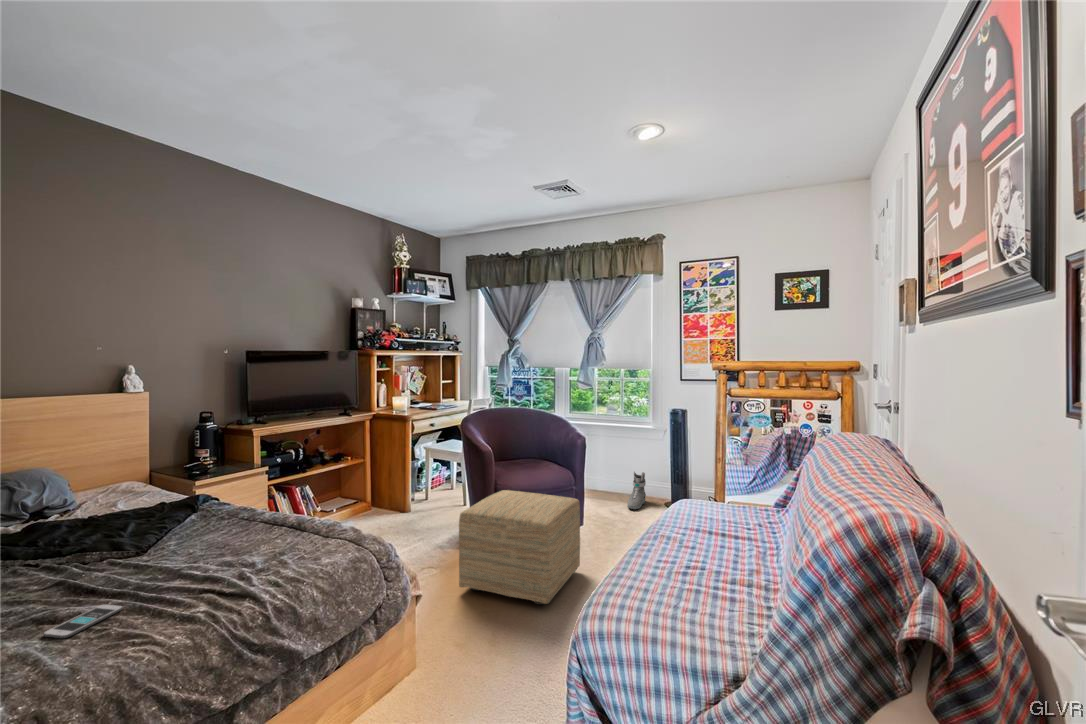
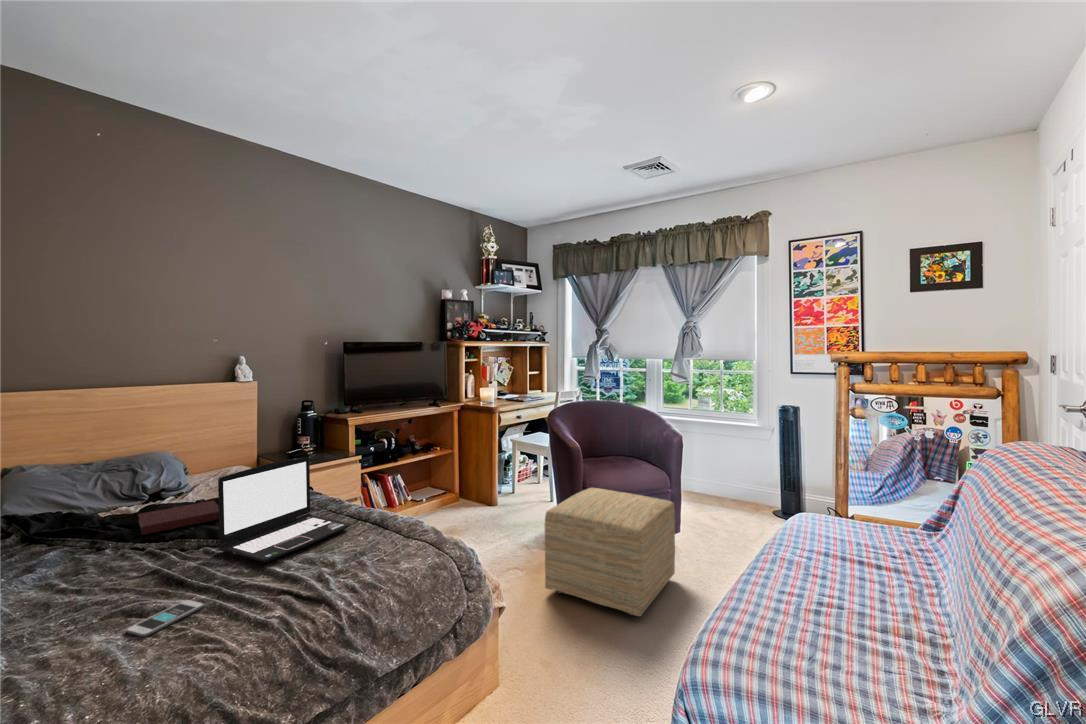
laptop: none [126,465,267,567] -> present [218,457,351,562]
sneaker: present [627,472,646,509] -> none [725,470,745,511]
notebook: none [20,514,122,552] -> present [138,500,219,535]

